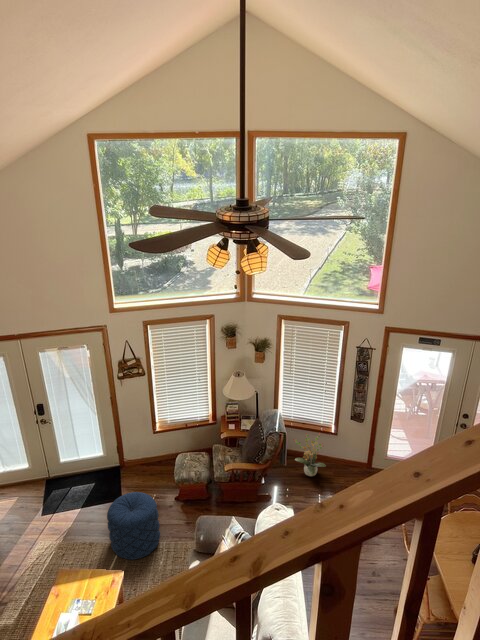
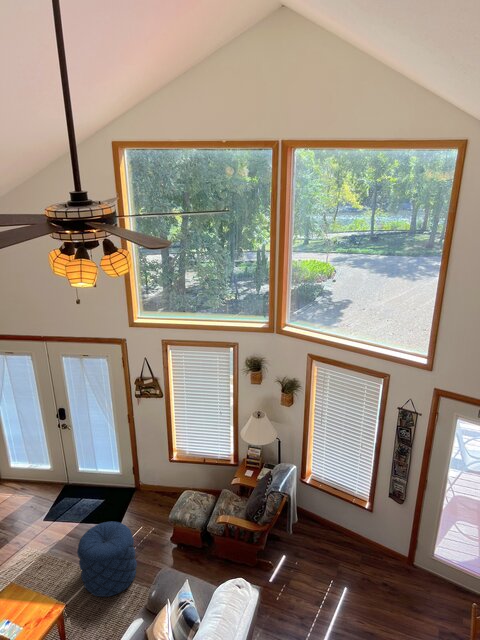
potted plant: present [295,435,326,476] -> none [315,500,352,554]

